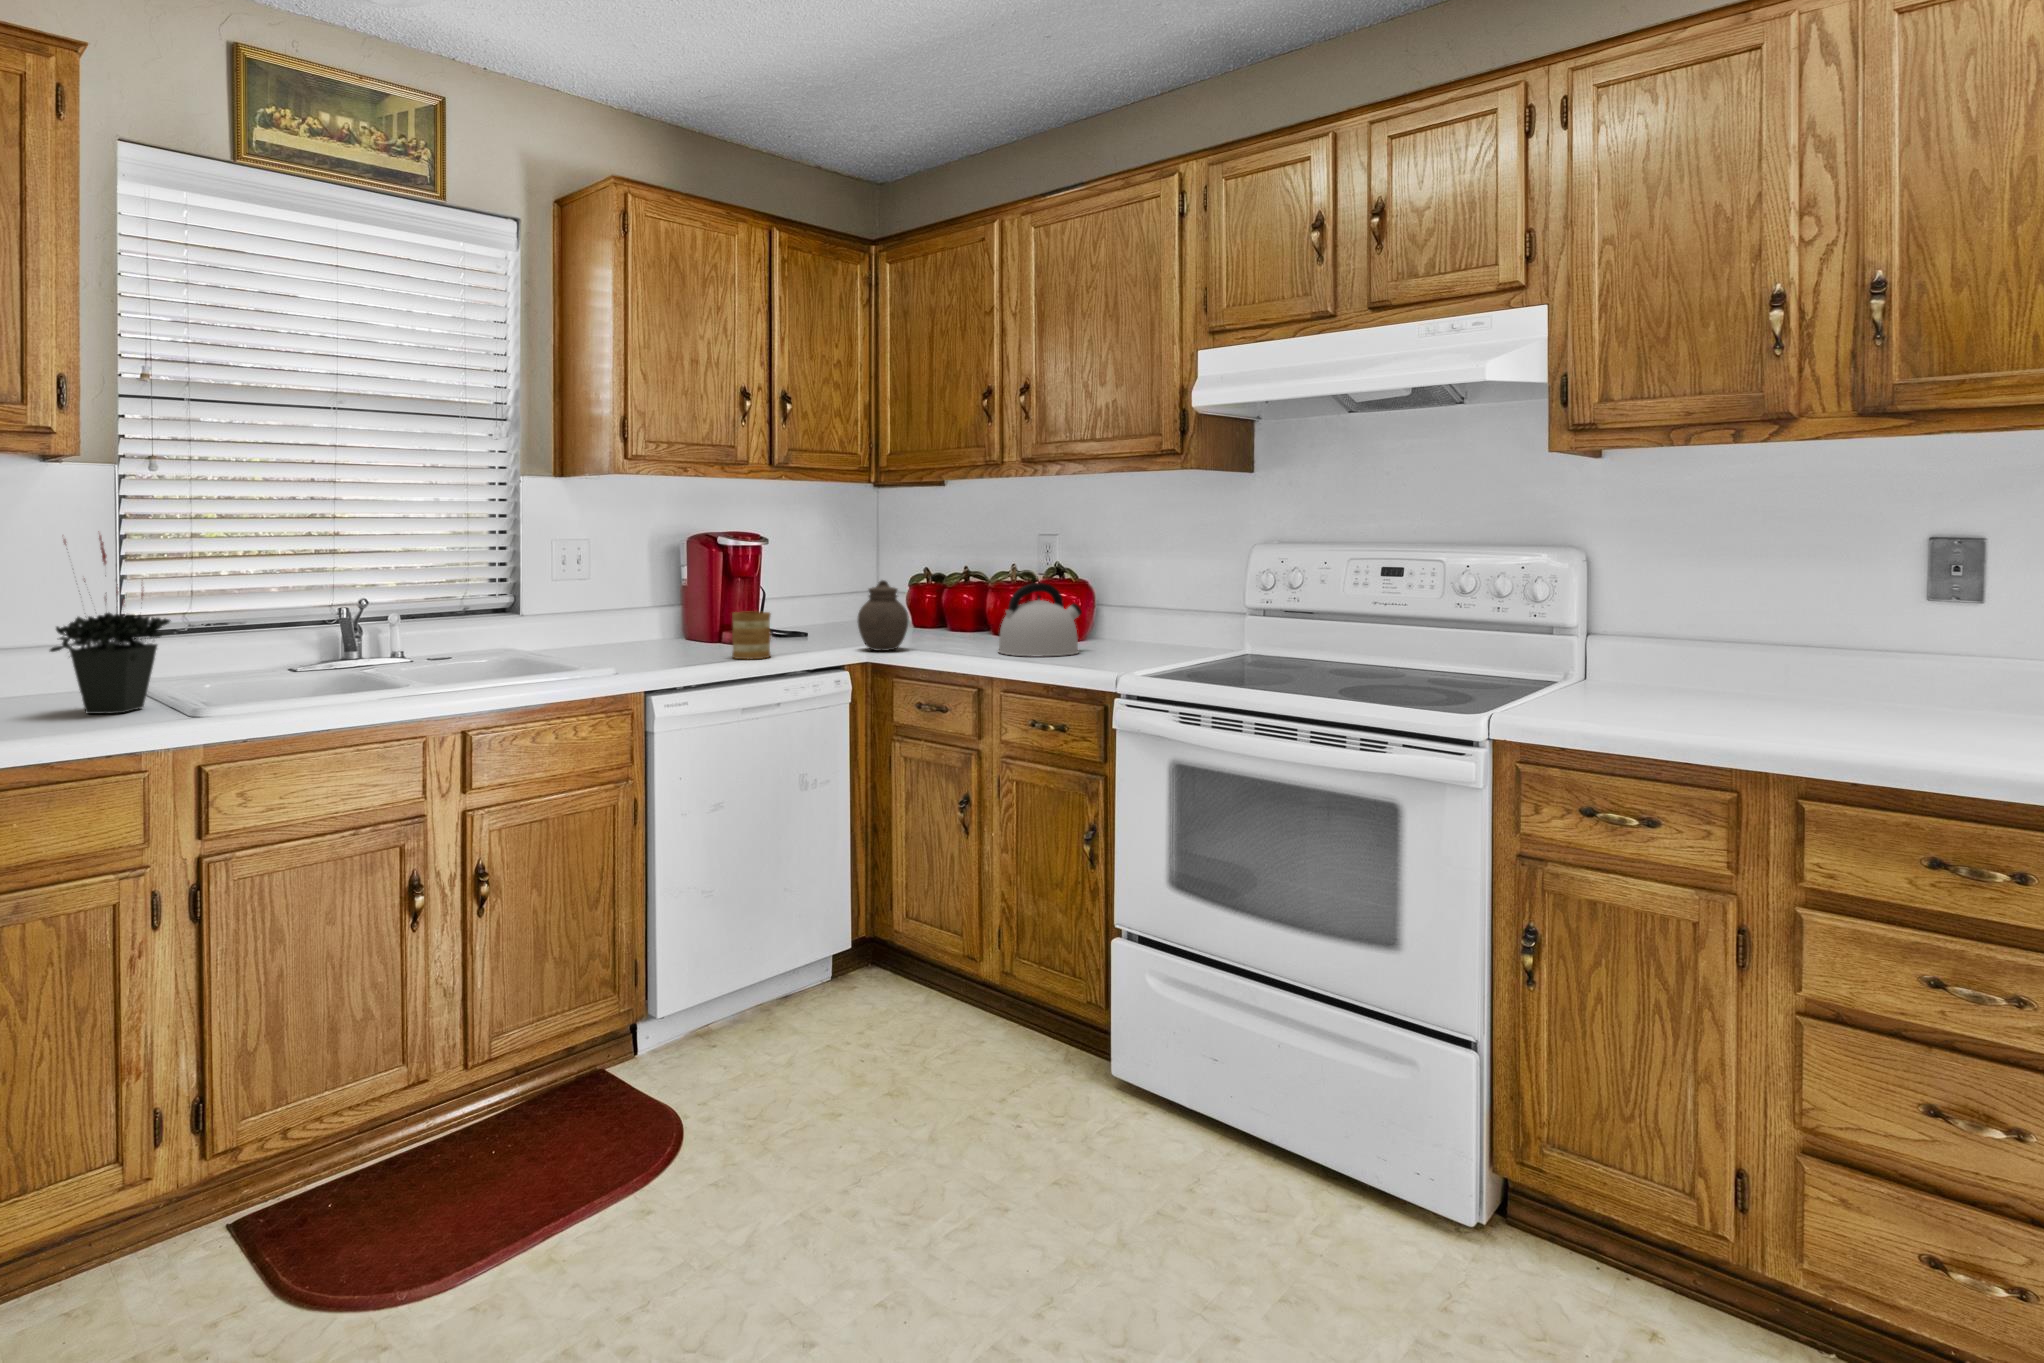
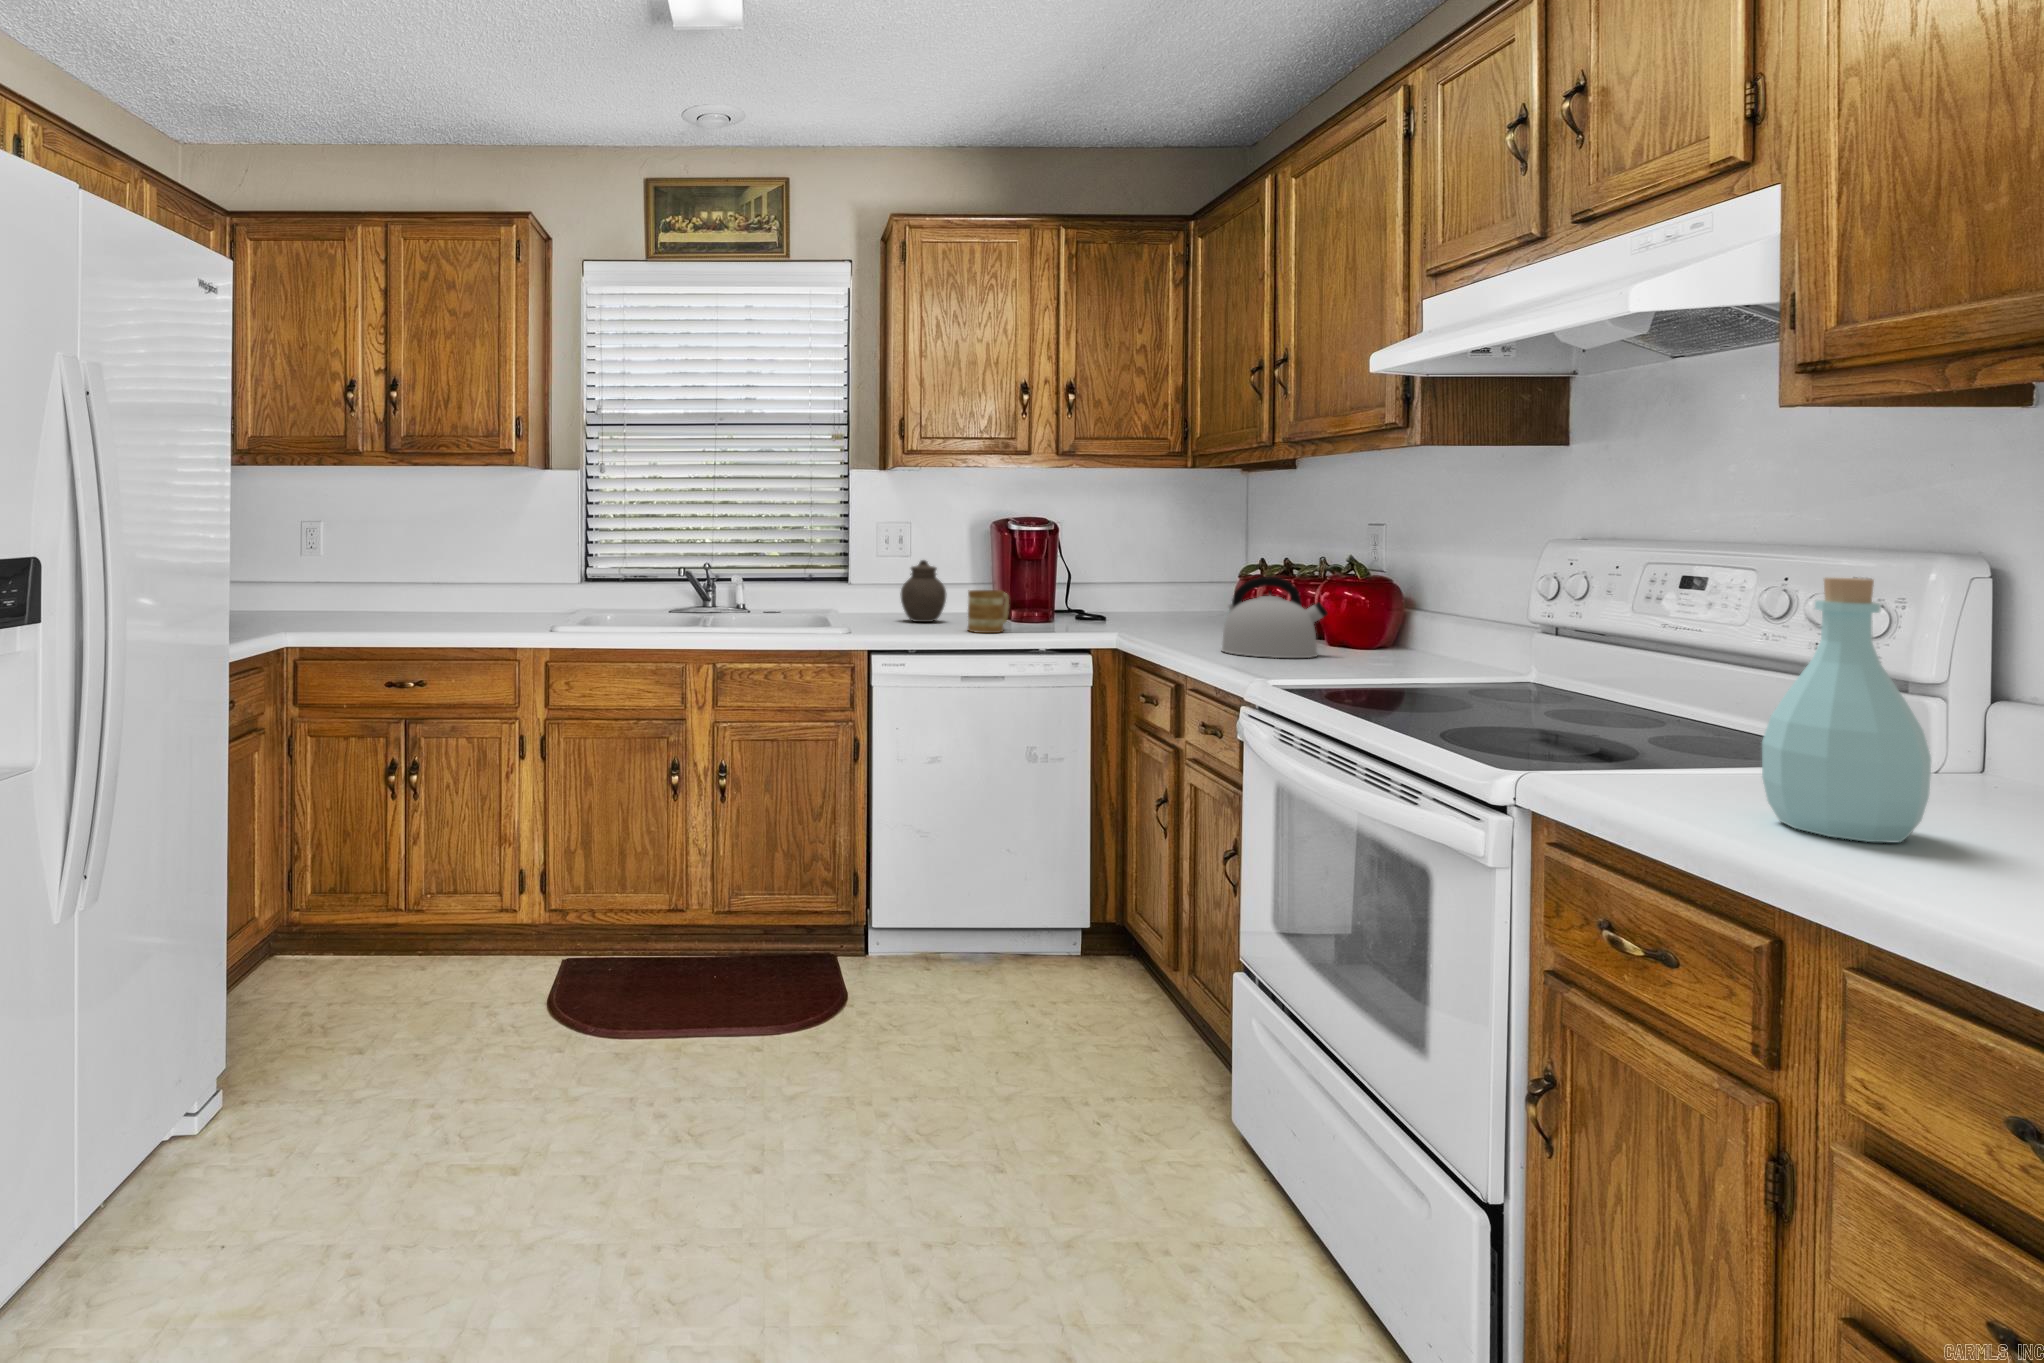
potted plant: present [50,535,171,714] -> none [496,509,557,624]
bottle: none [1662,567,1756,730] -> present [1762,577,1931,842]
jar: present [858,580,909,651] -> present [900,560,947,622]

